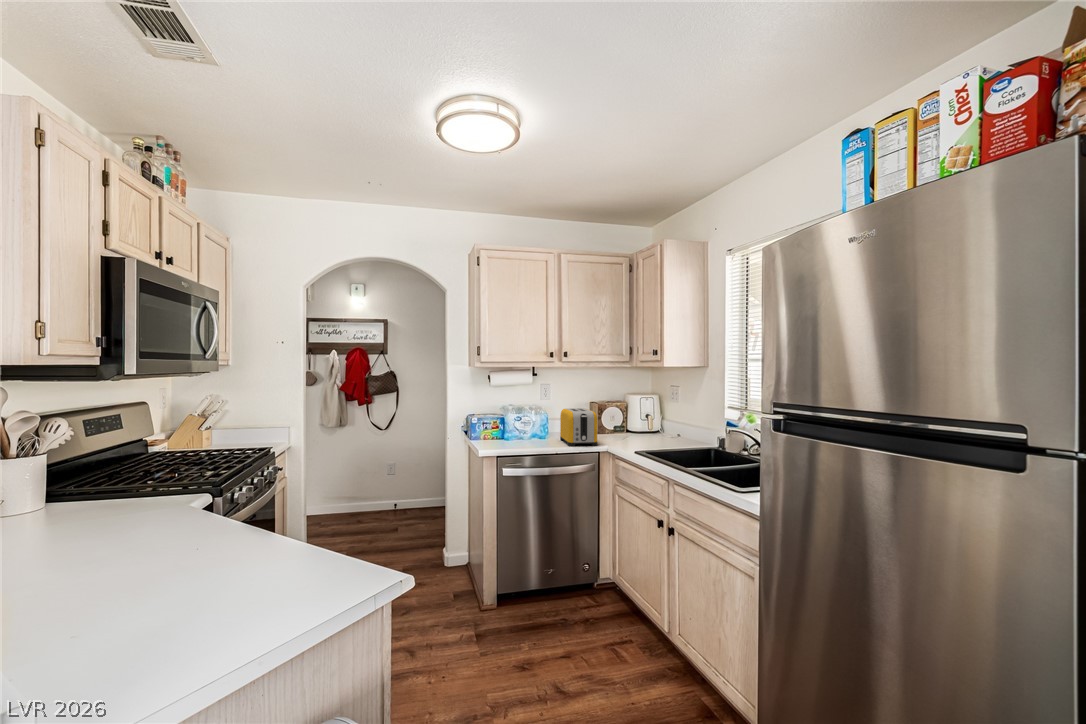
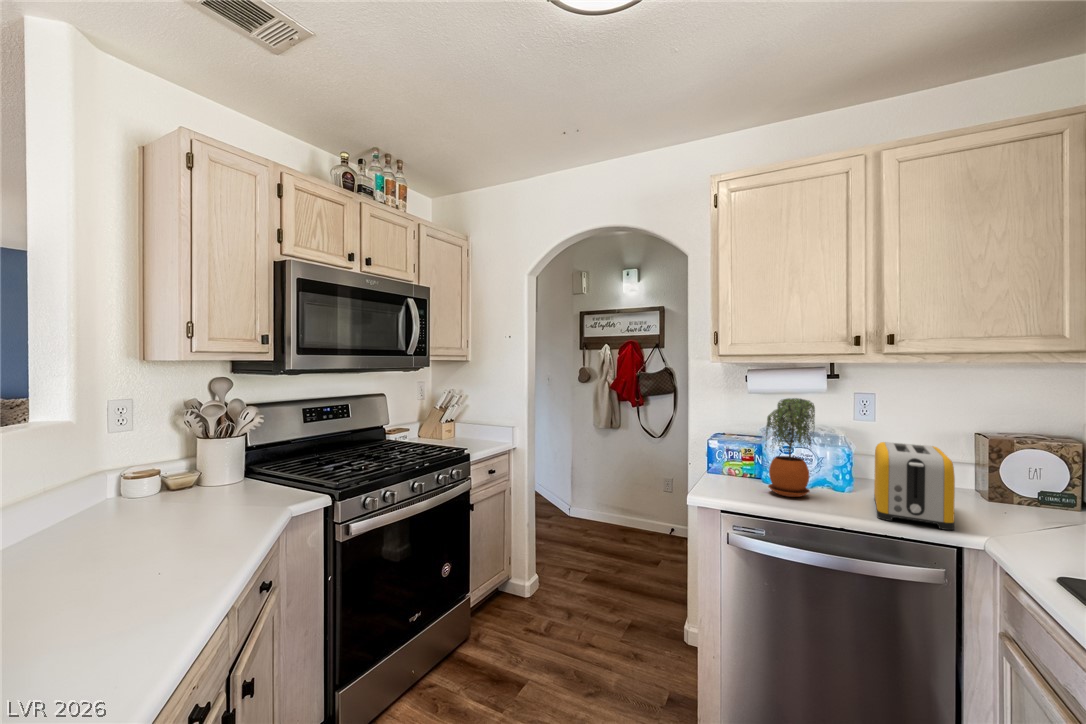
potted plant: none [510,387,537,444] -> present [765,398,815,497]

